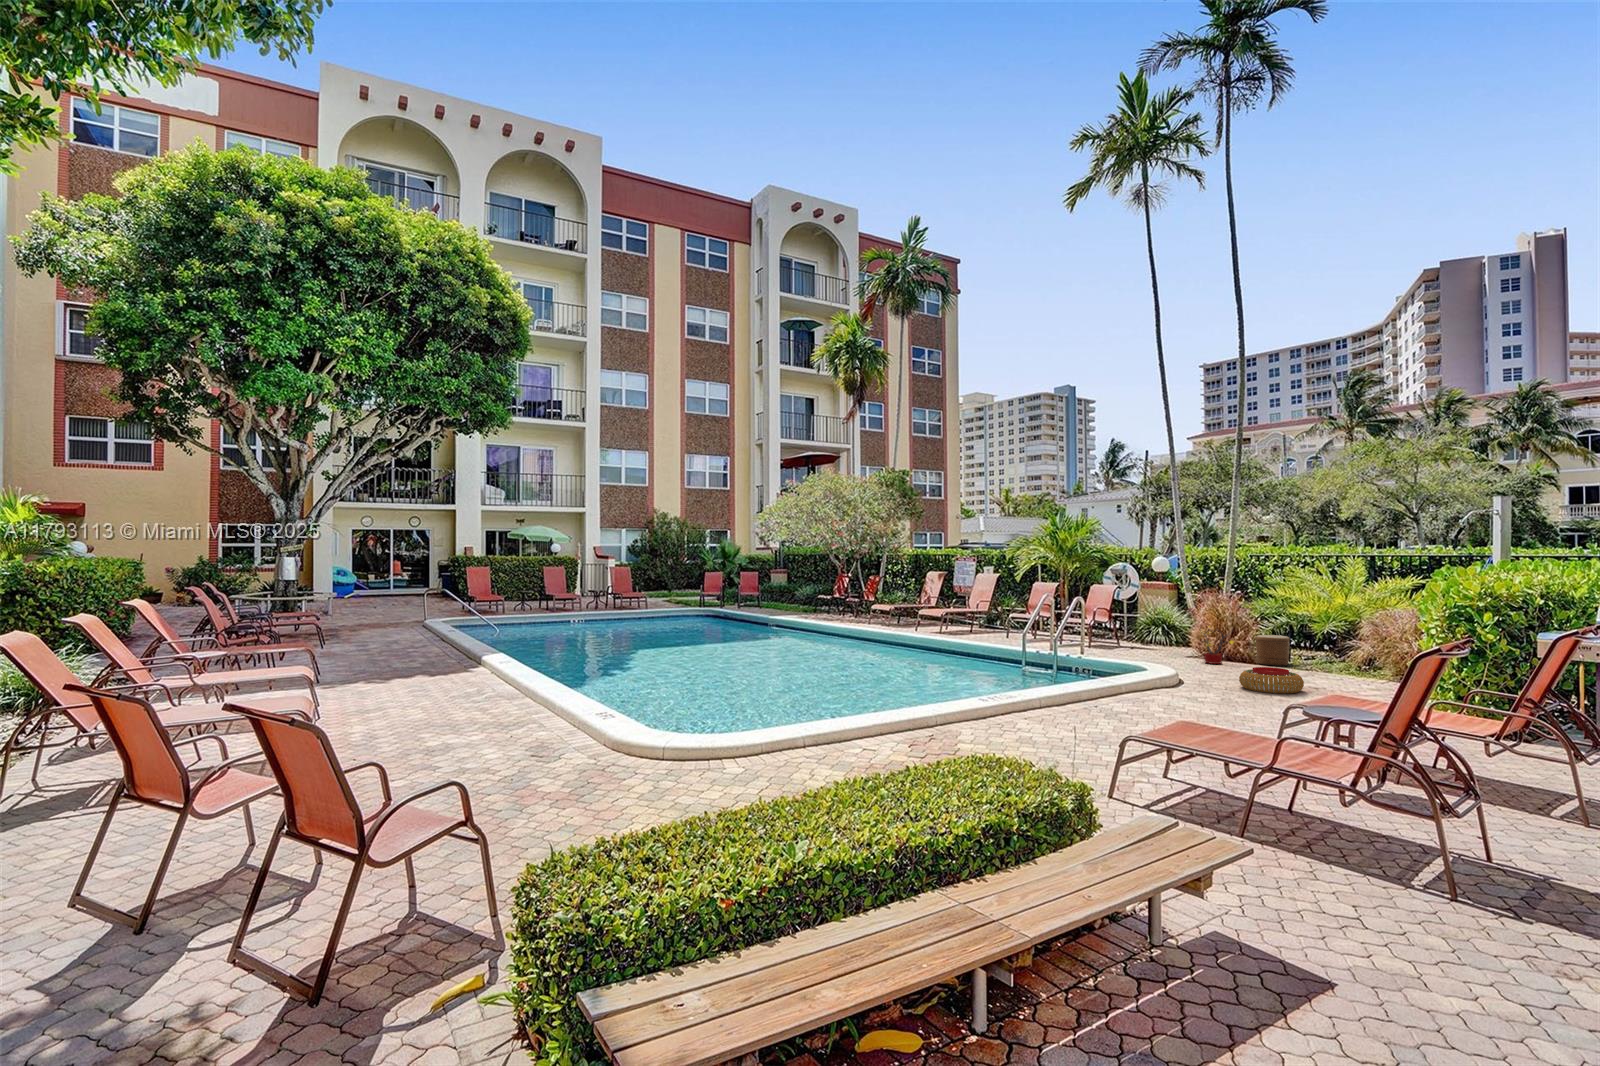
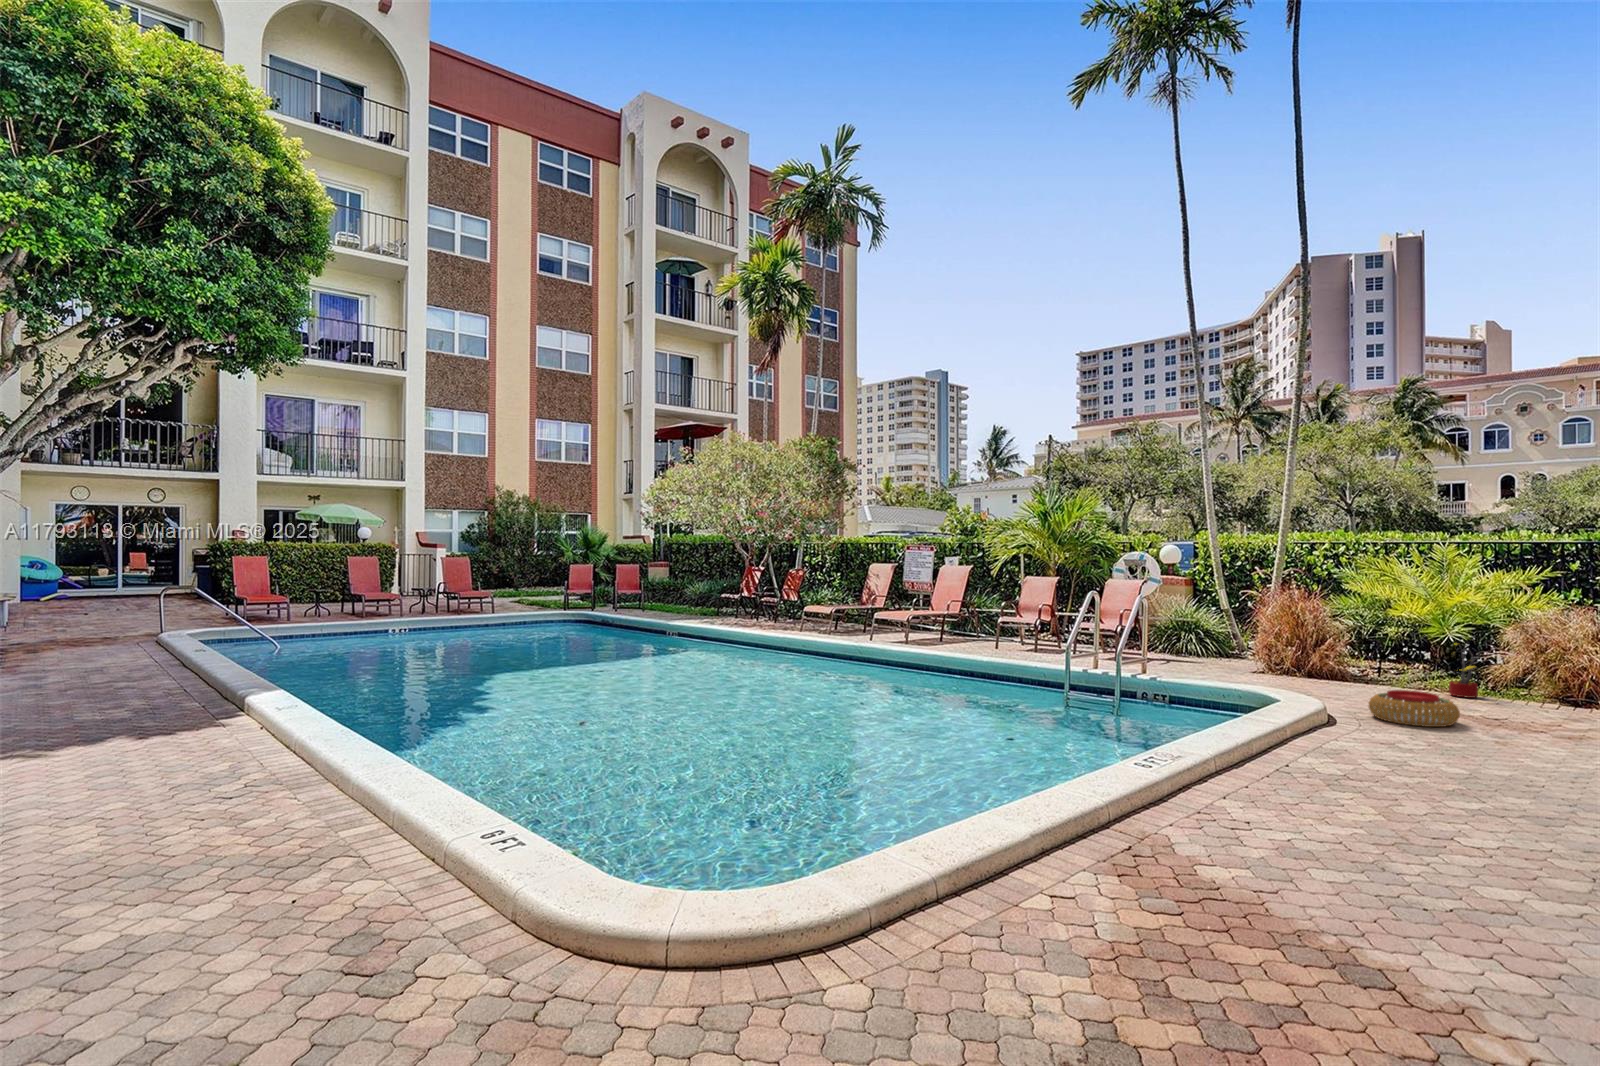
decorative plant: present [1200,628,1234,664] -> present [1449,647,1478,698]
woven basket: present [1255,635,1290,666] -> none [1318,642,1361,681]

